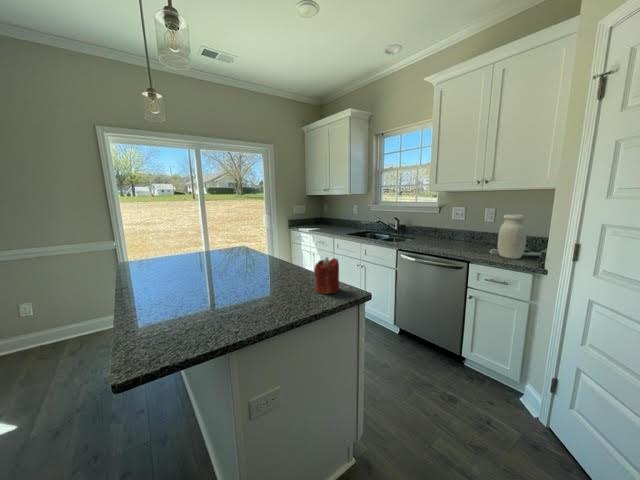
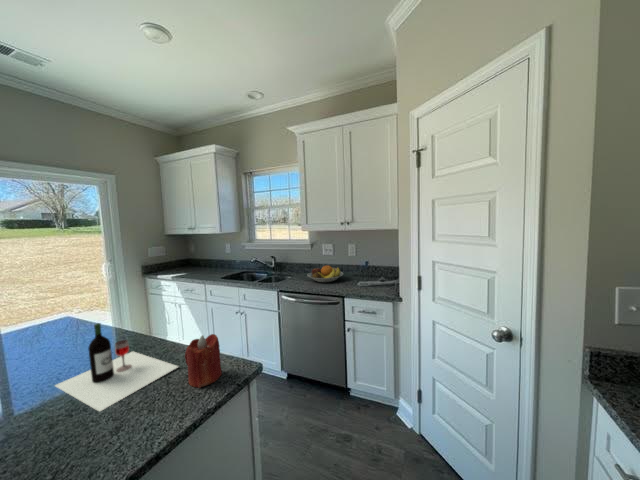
jar: present [498,214,527,259] -> none [363,251,383,289]
fruit bowl: none [430,229,474,247] -> present [307,266,343,282]
wine bottle: none [229,240,310,295] -> present [55,323,178,411]

